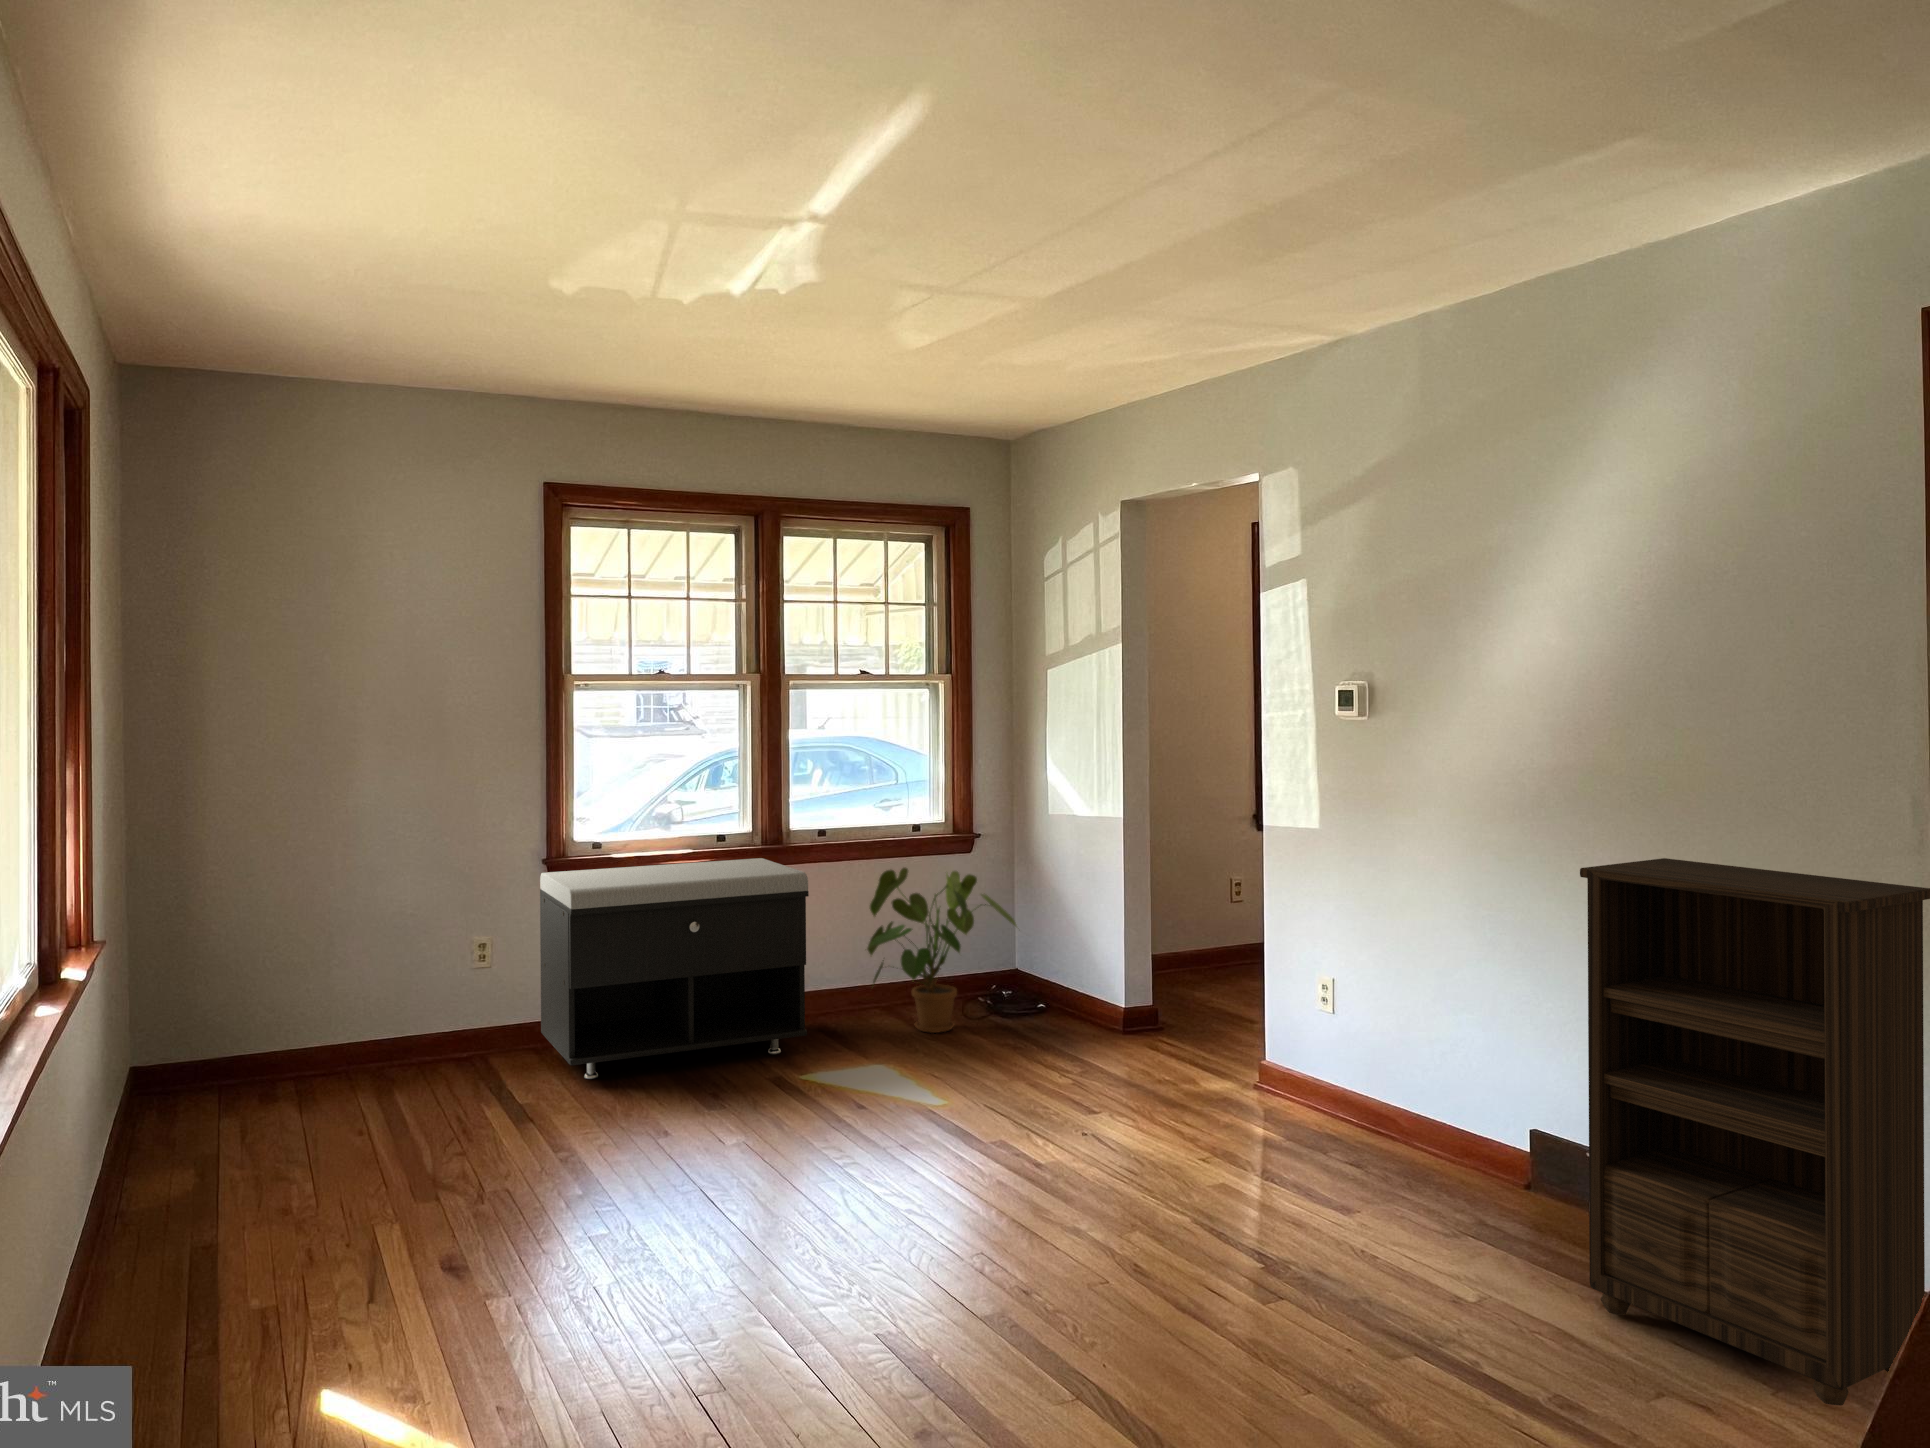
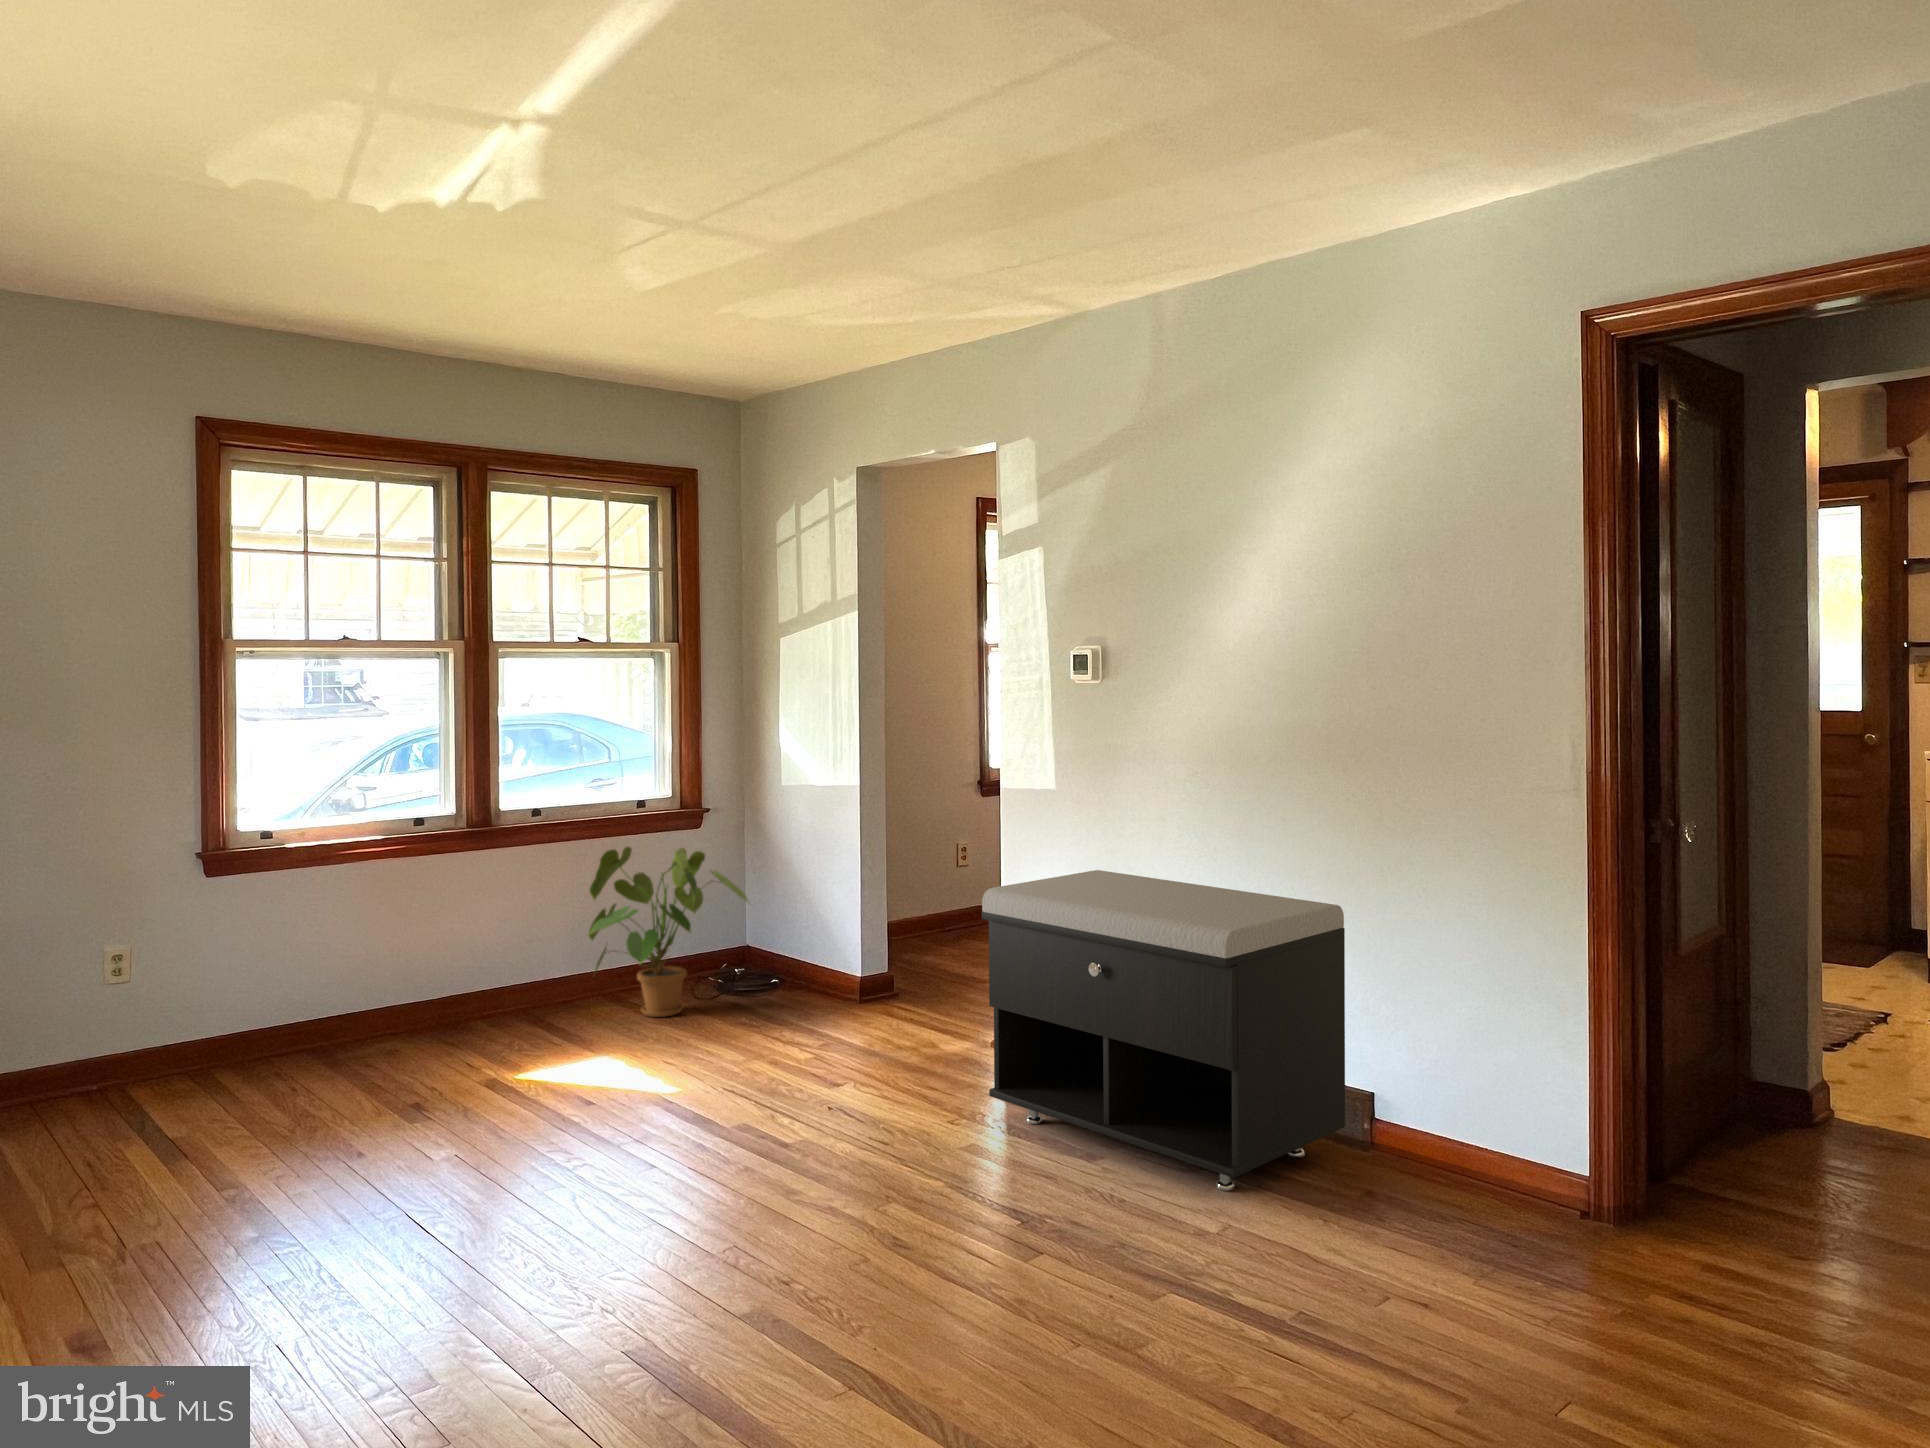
storage bench: present [540,858,809,1079] -> present [982,870,1345,1191]
bookshelf: present [1580,858,1930,1406] -> none [1309,804,1595,1284]

